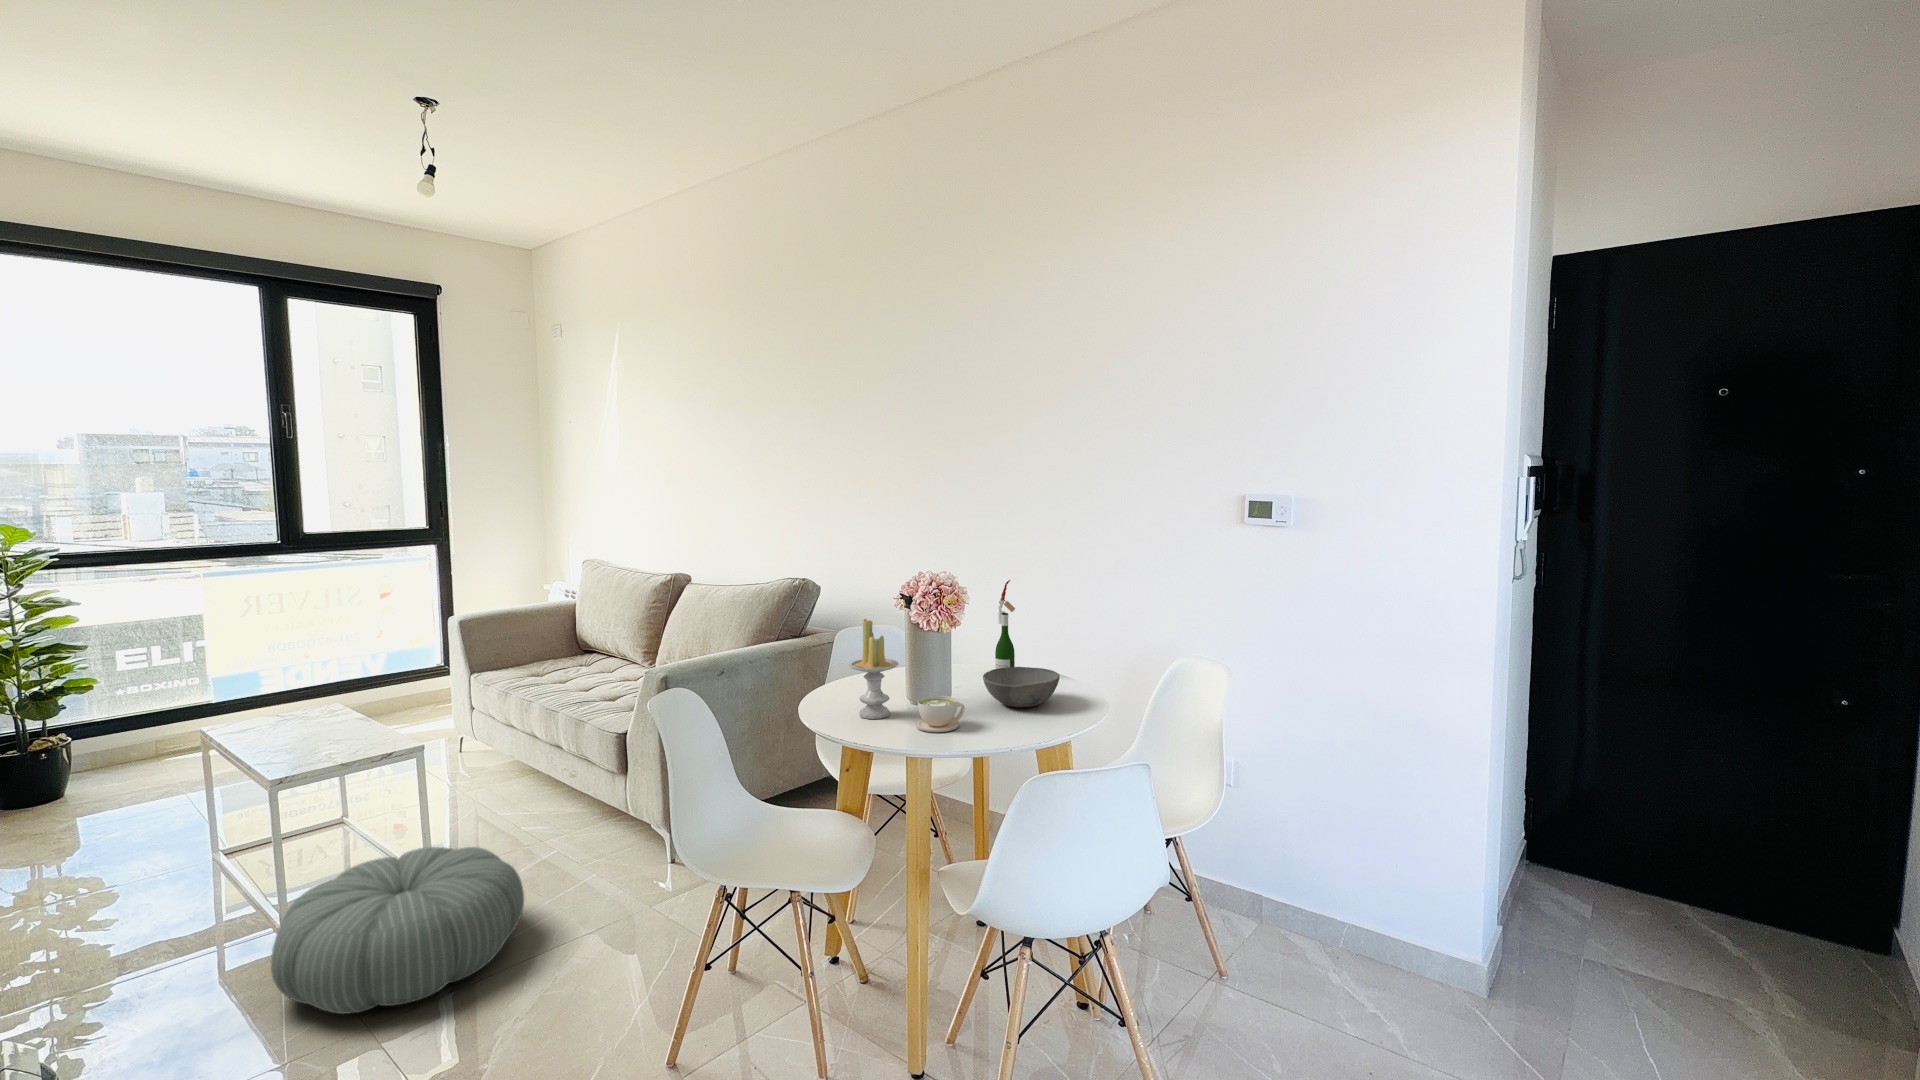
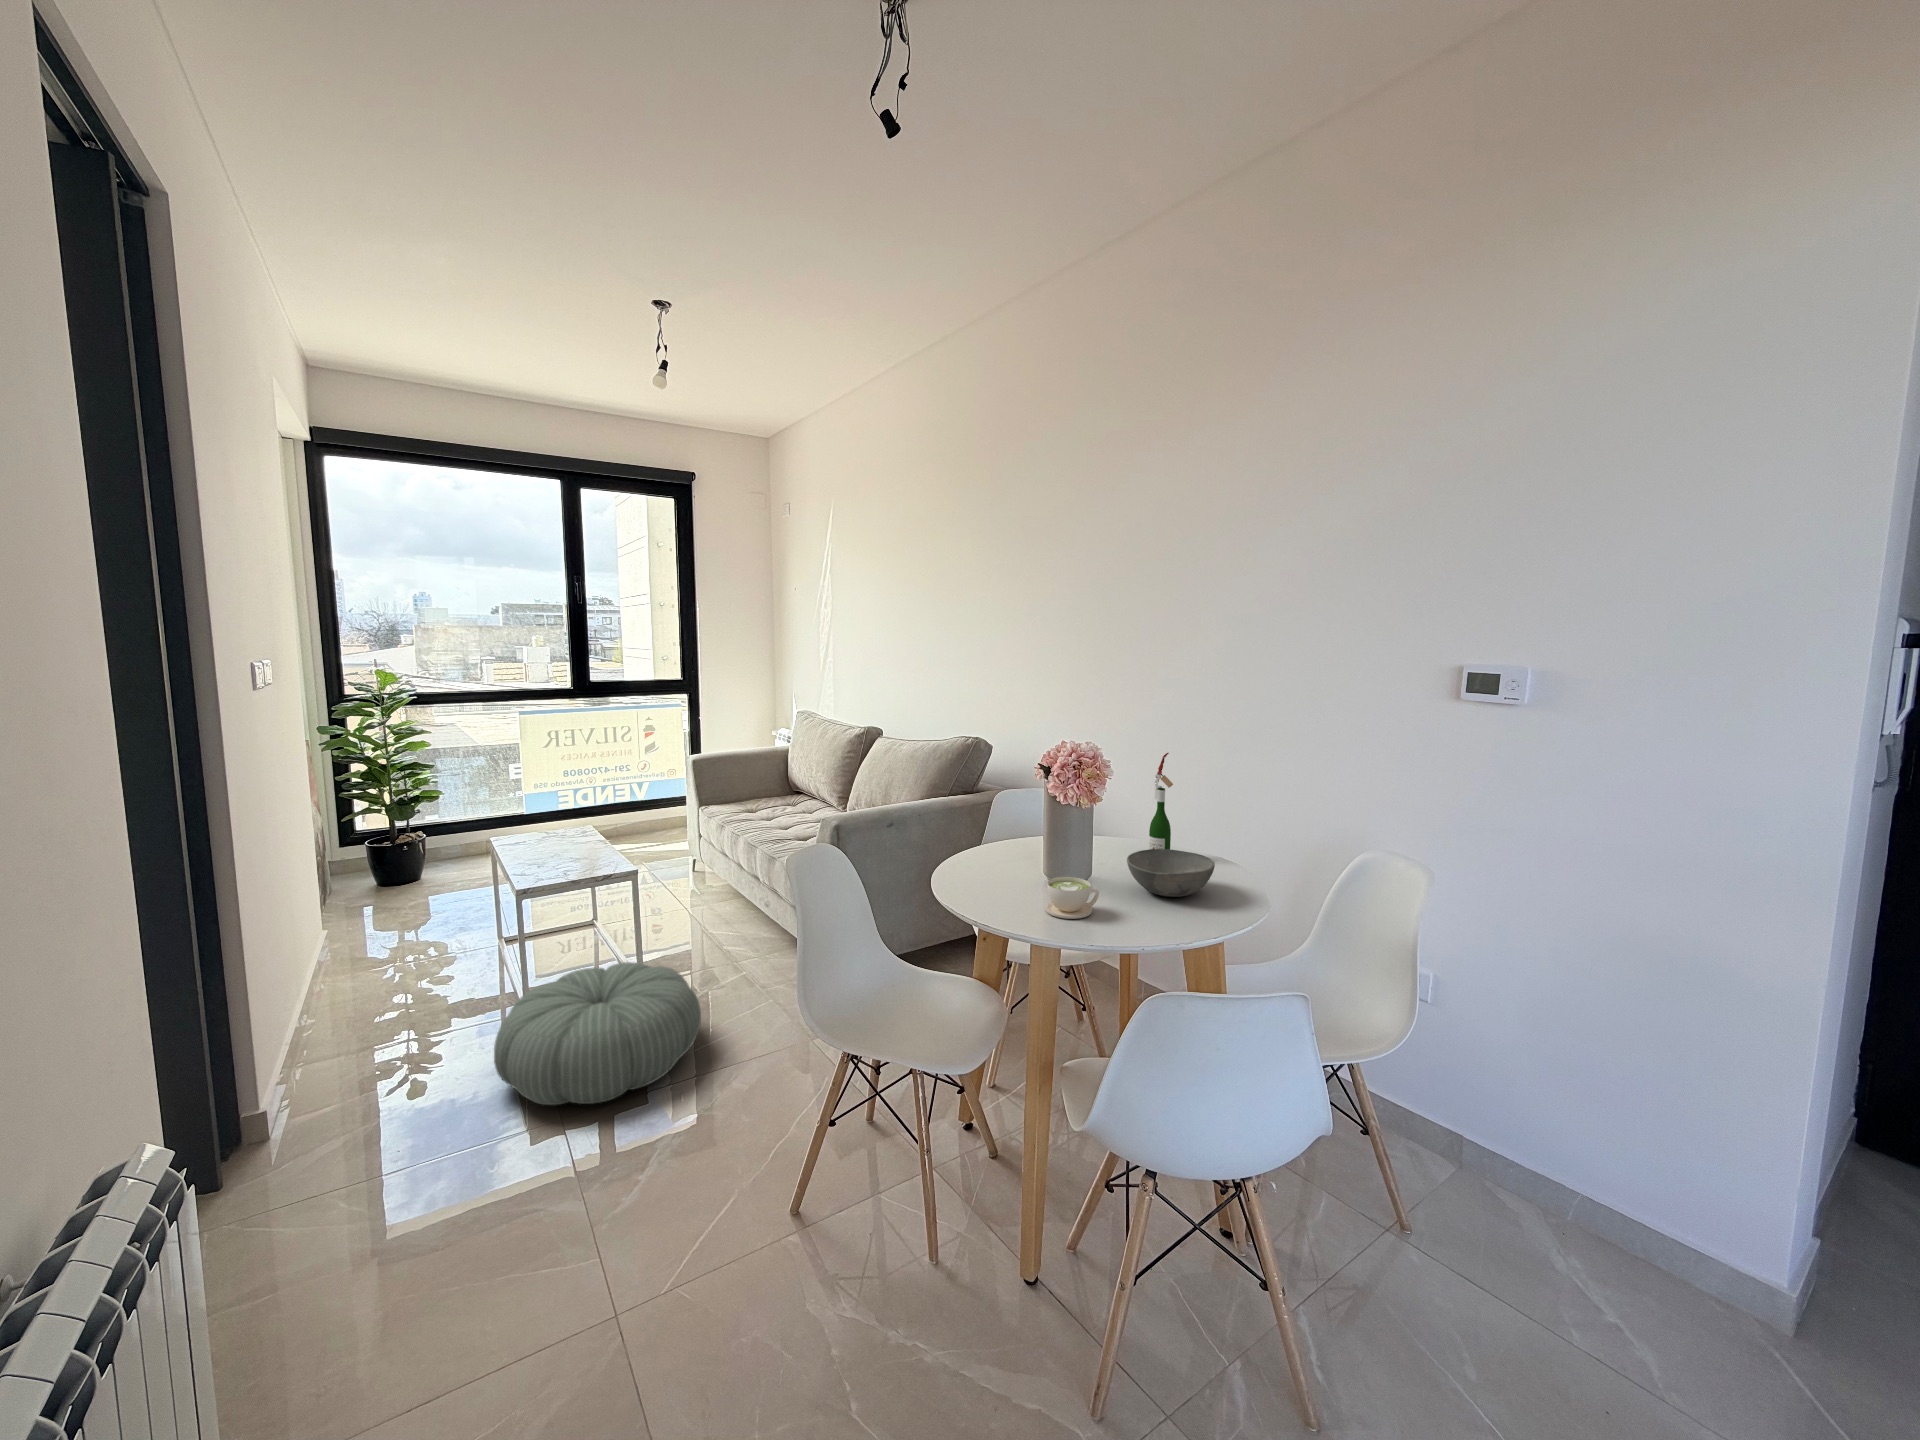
candle: present [849,619,899,719] -> none [981,789,1033,895]

